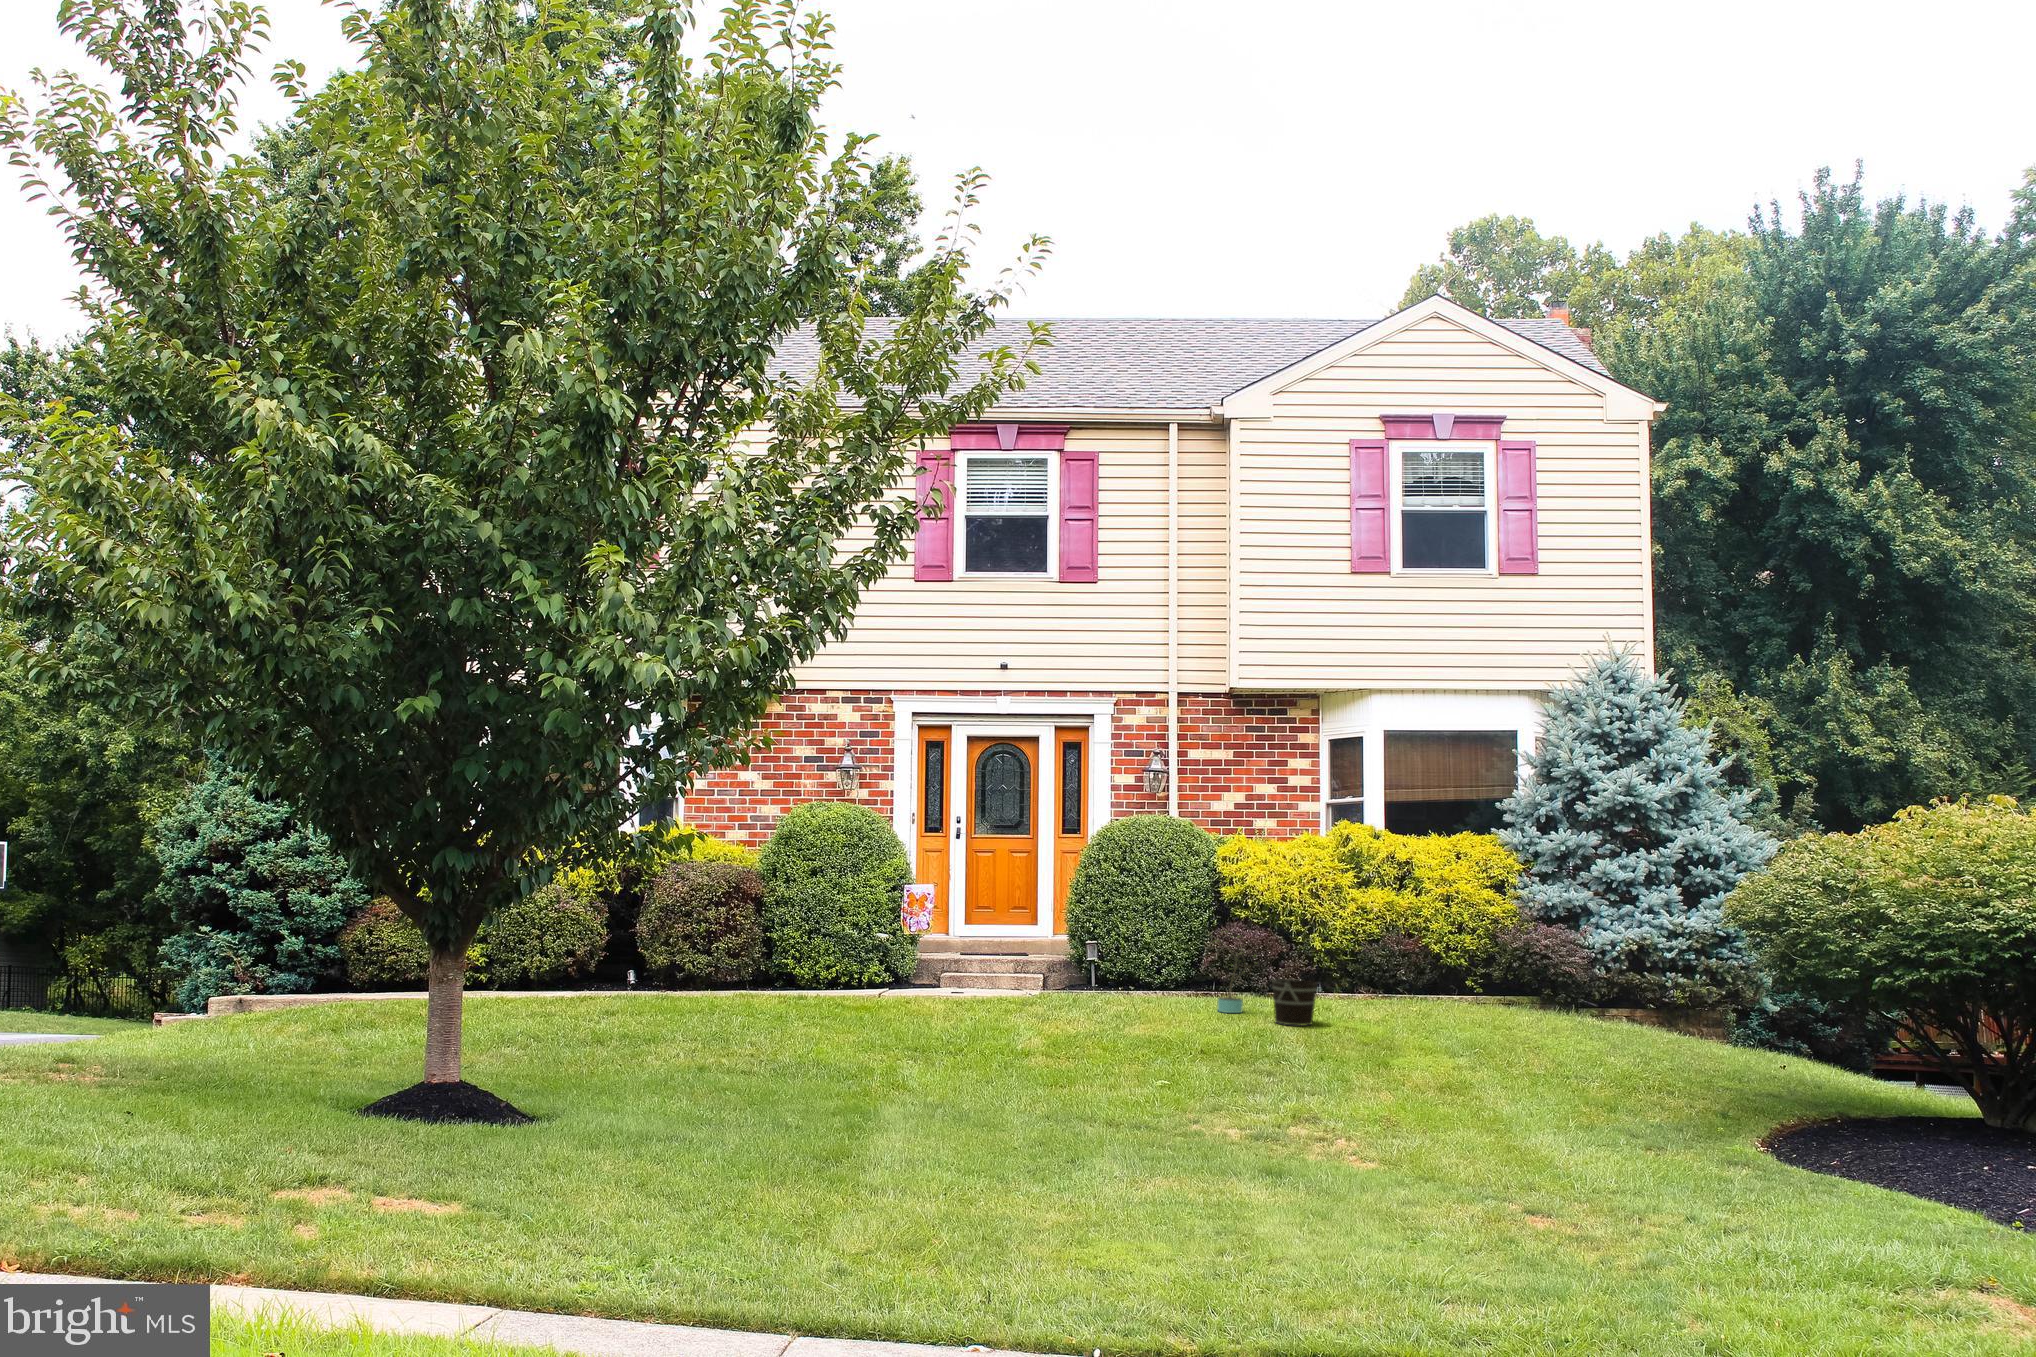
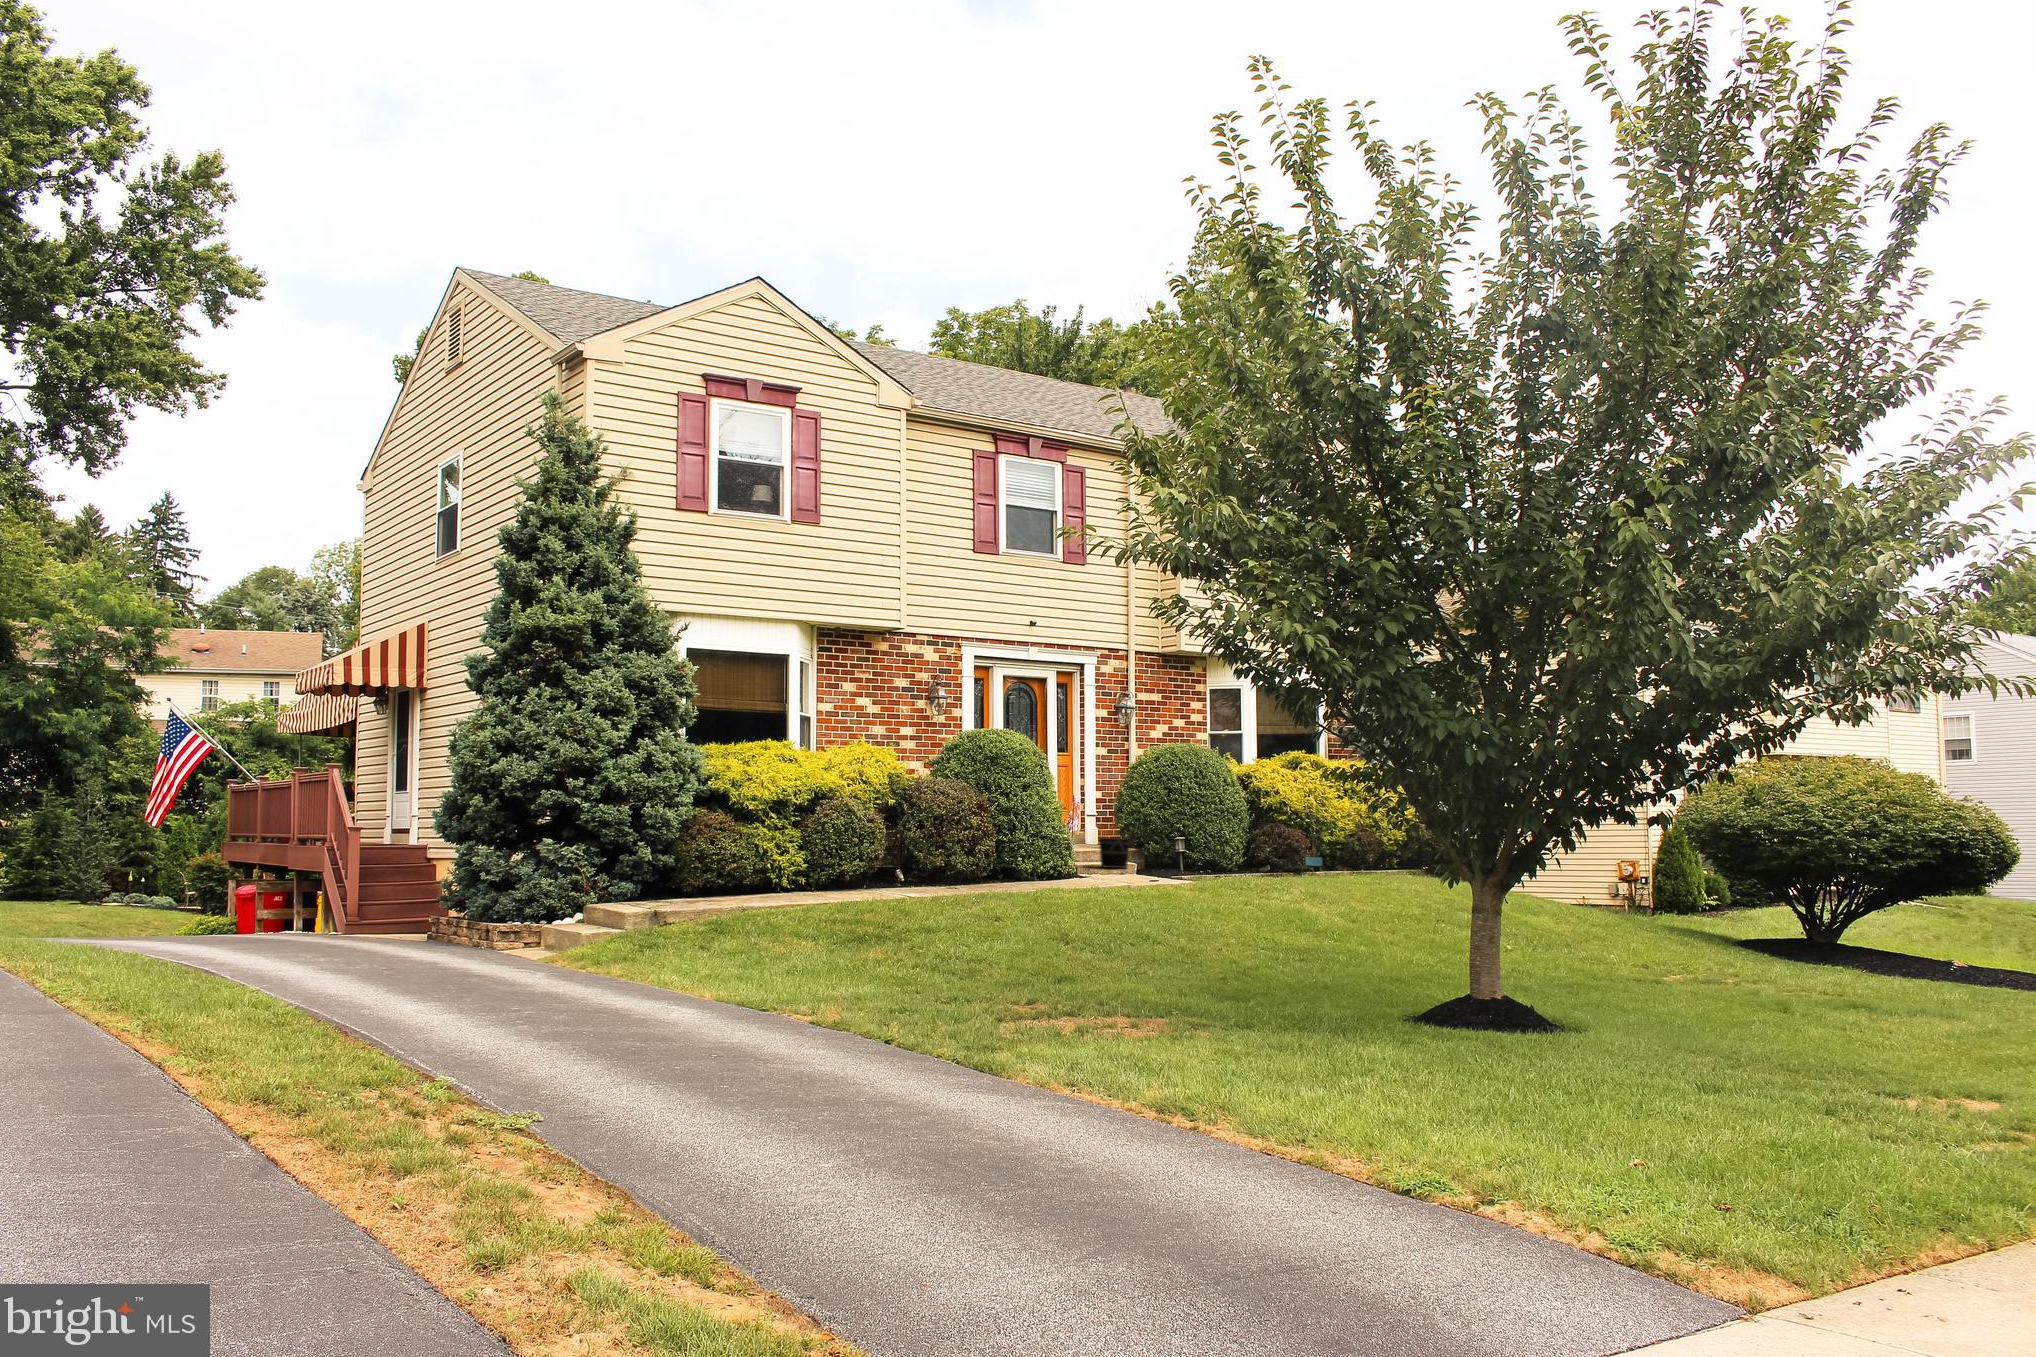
bucket: present [1272,979,1317,1026] -> present [1099,838,1130,868]

